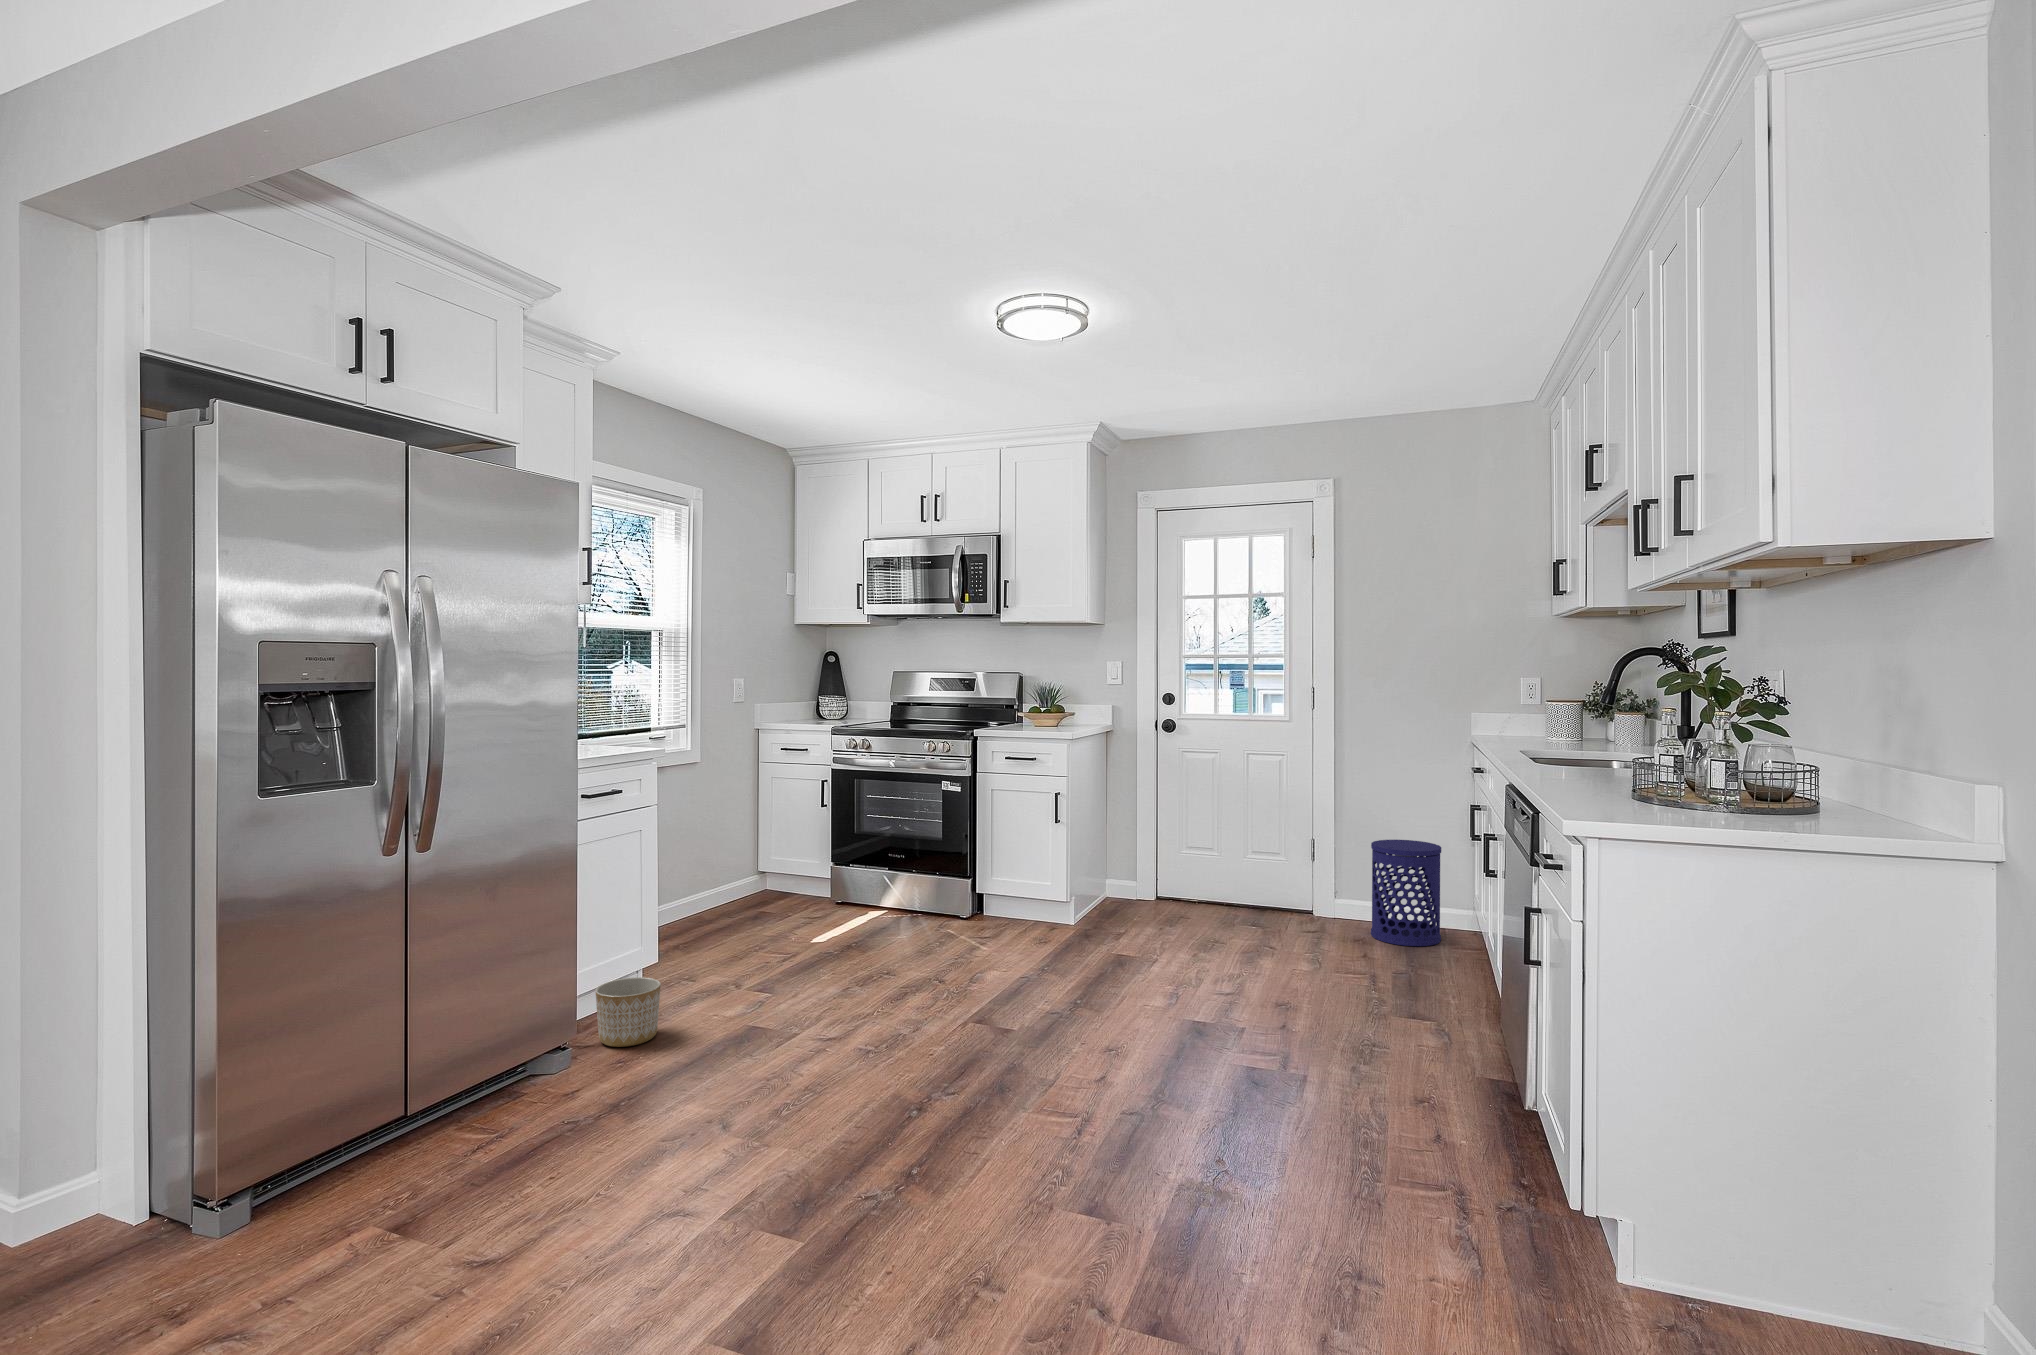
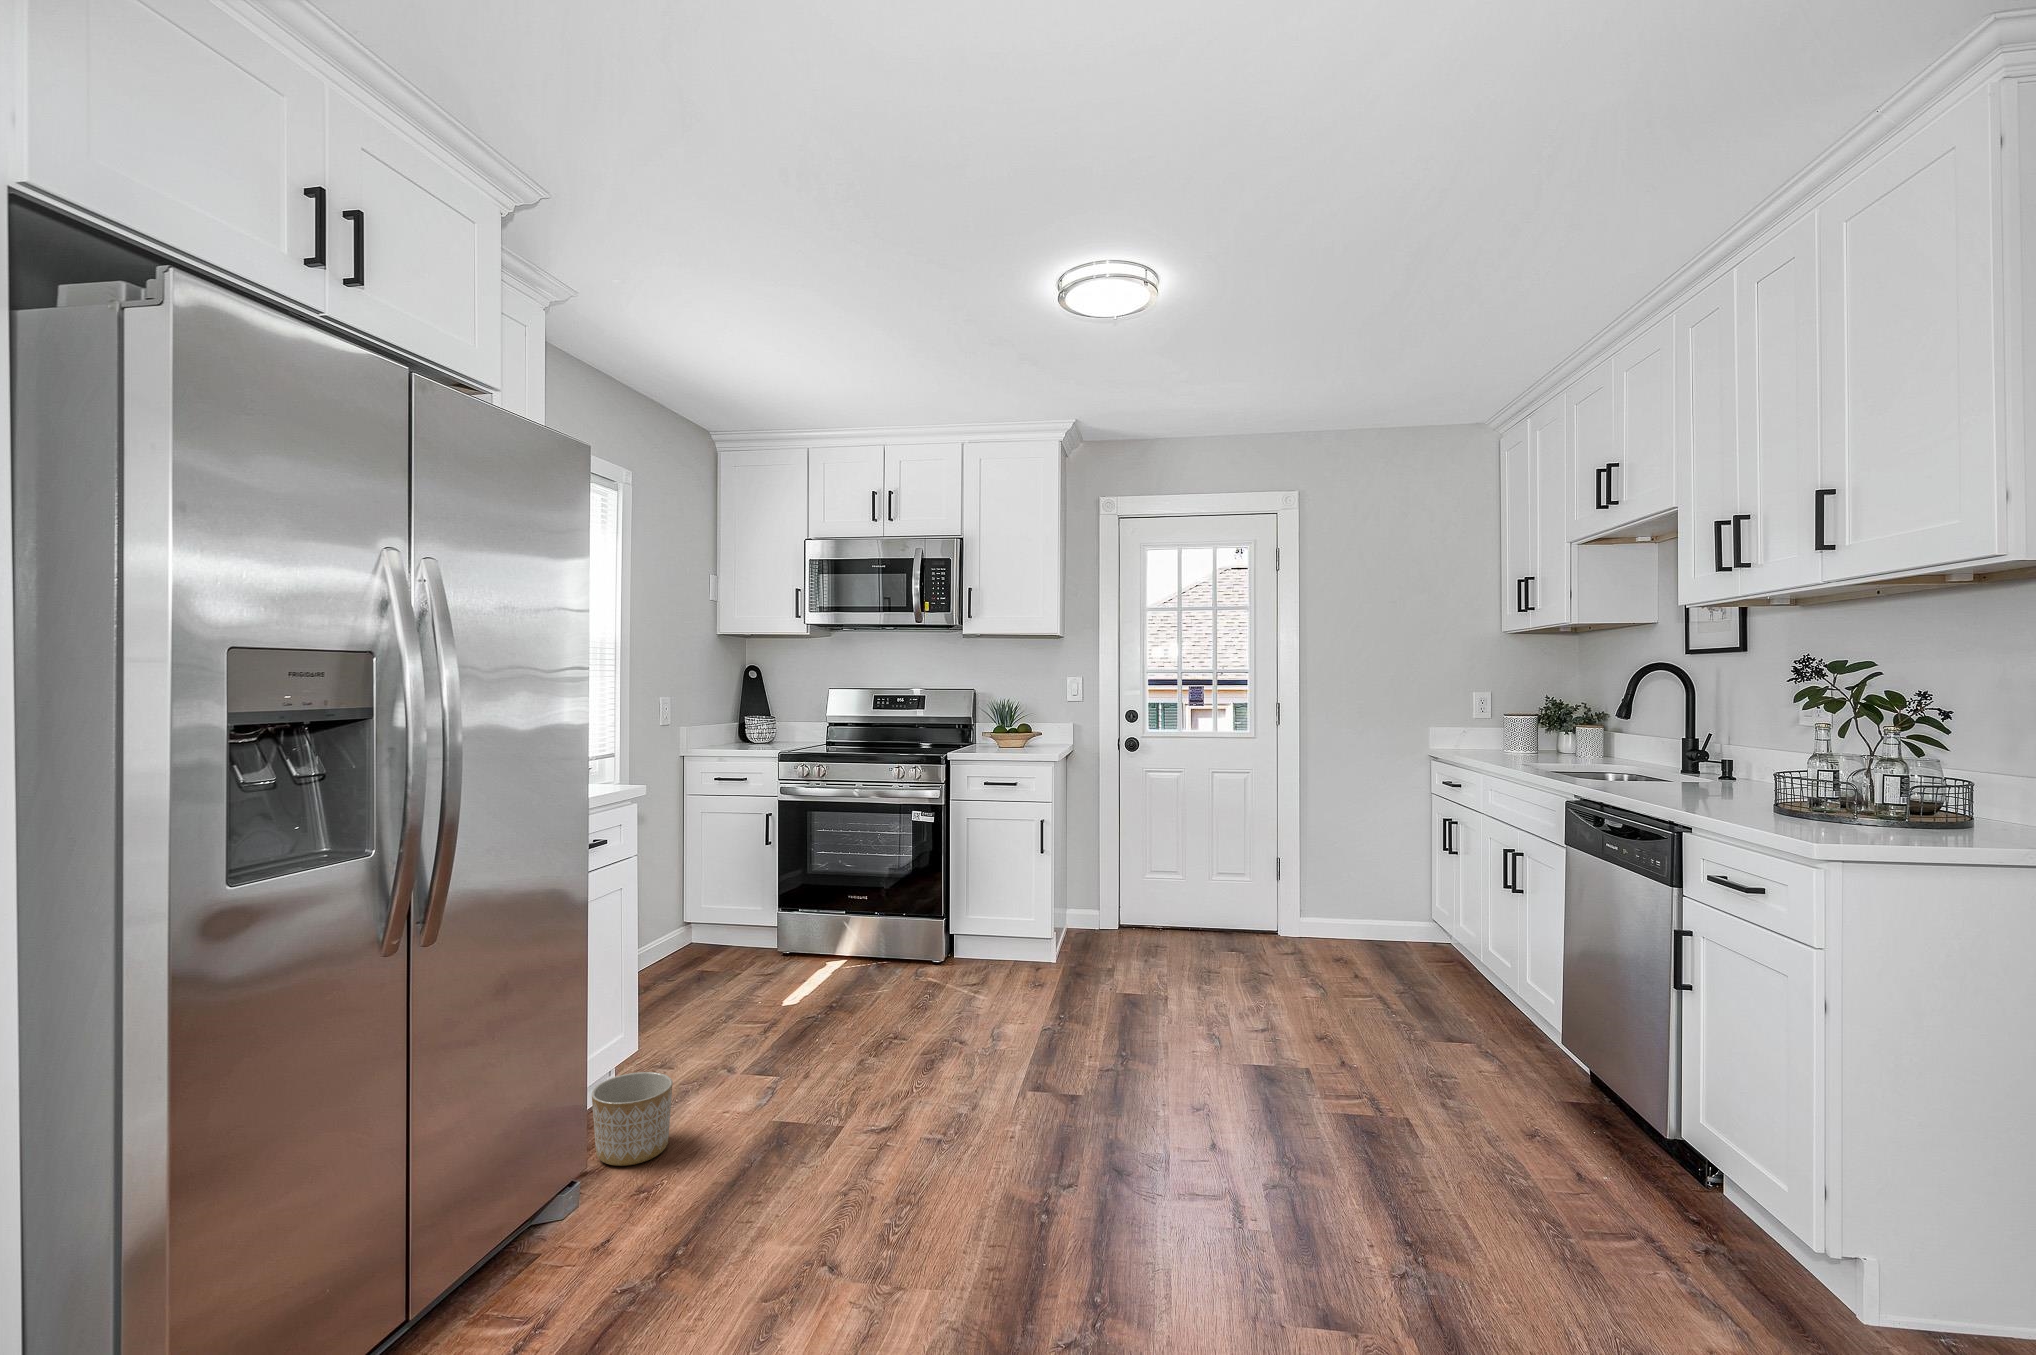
waste bin: present [1371,840,1441,946] -> none [1347,852,1416,959]

